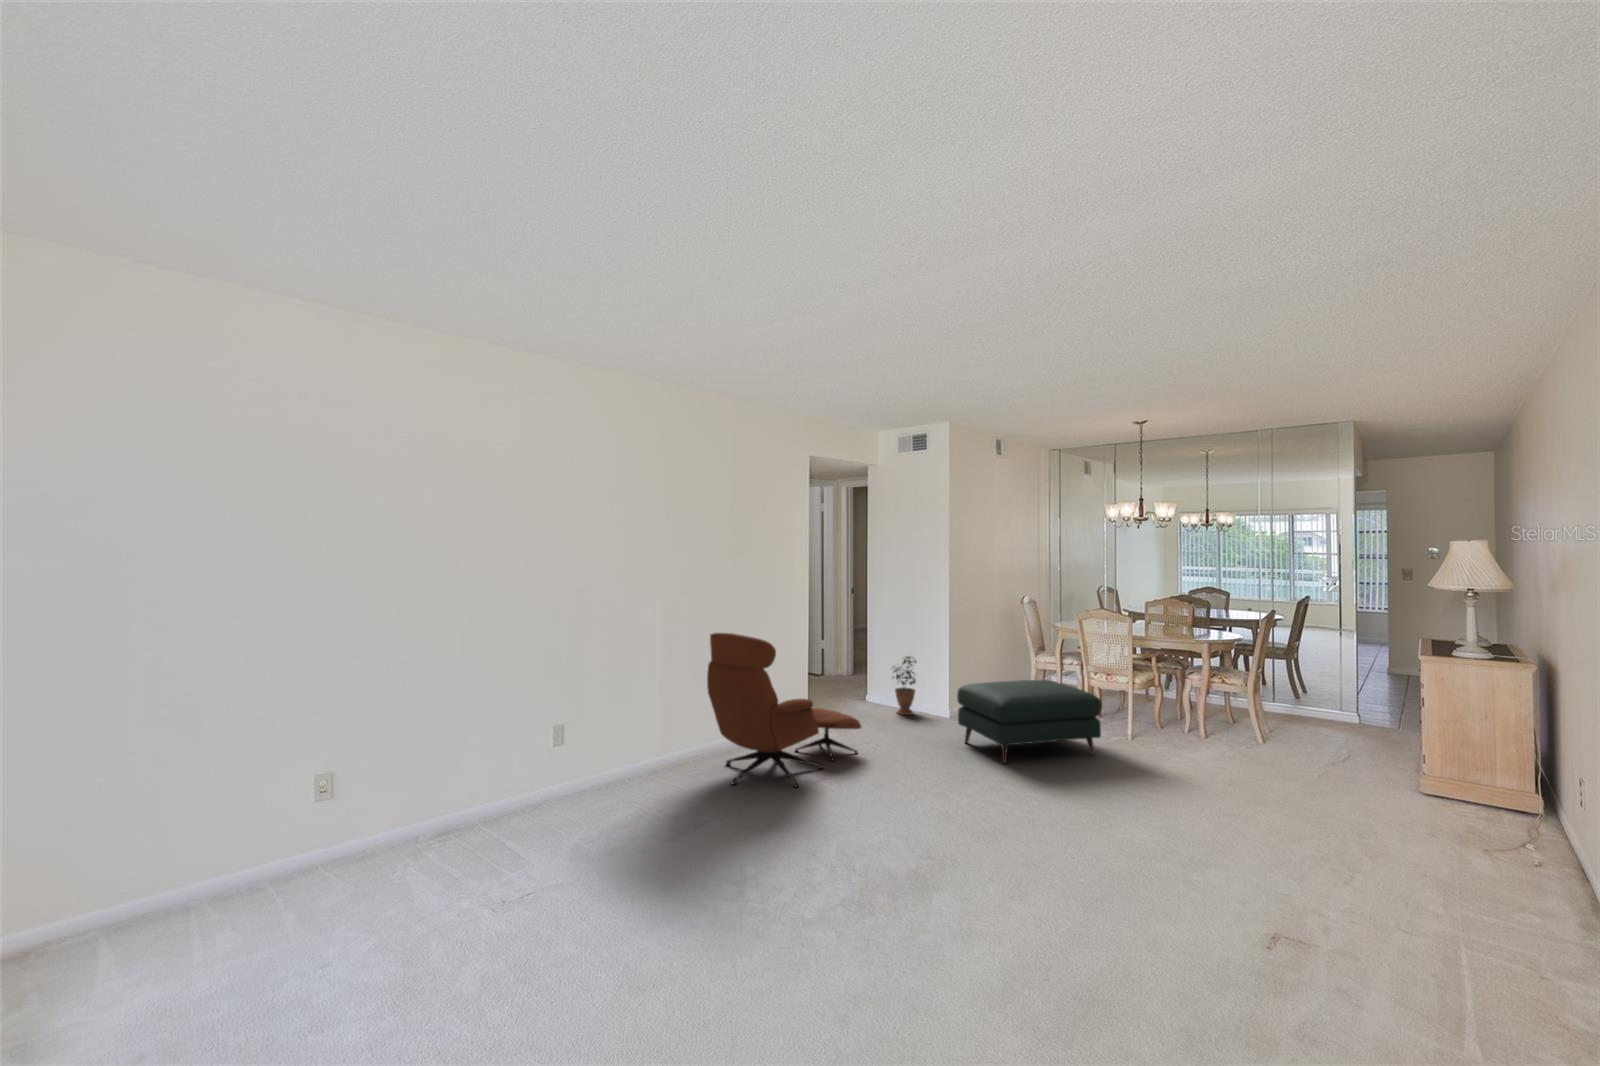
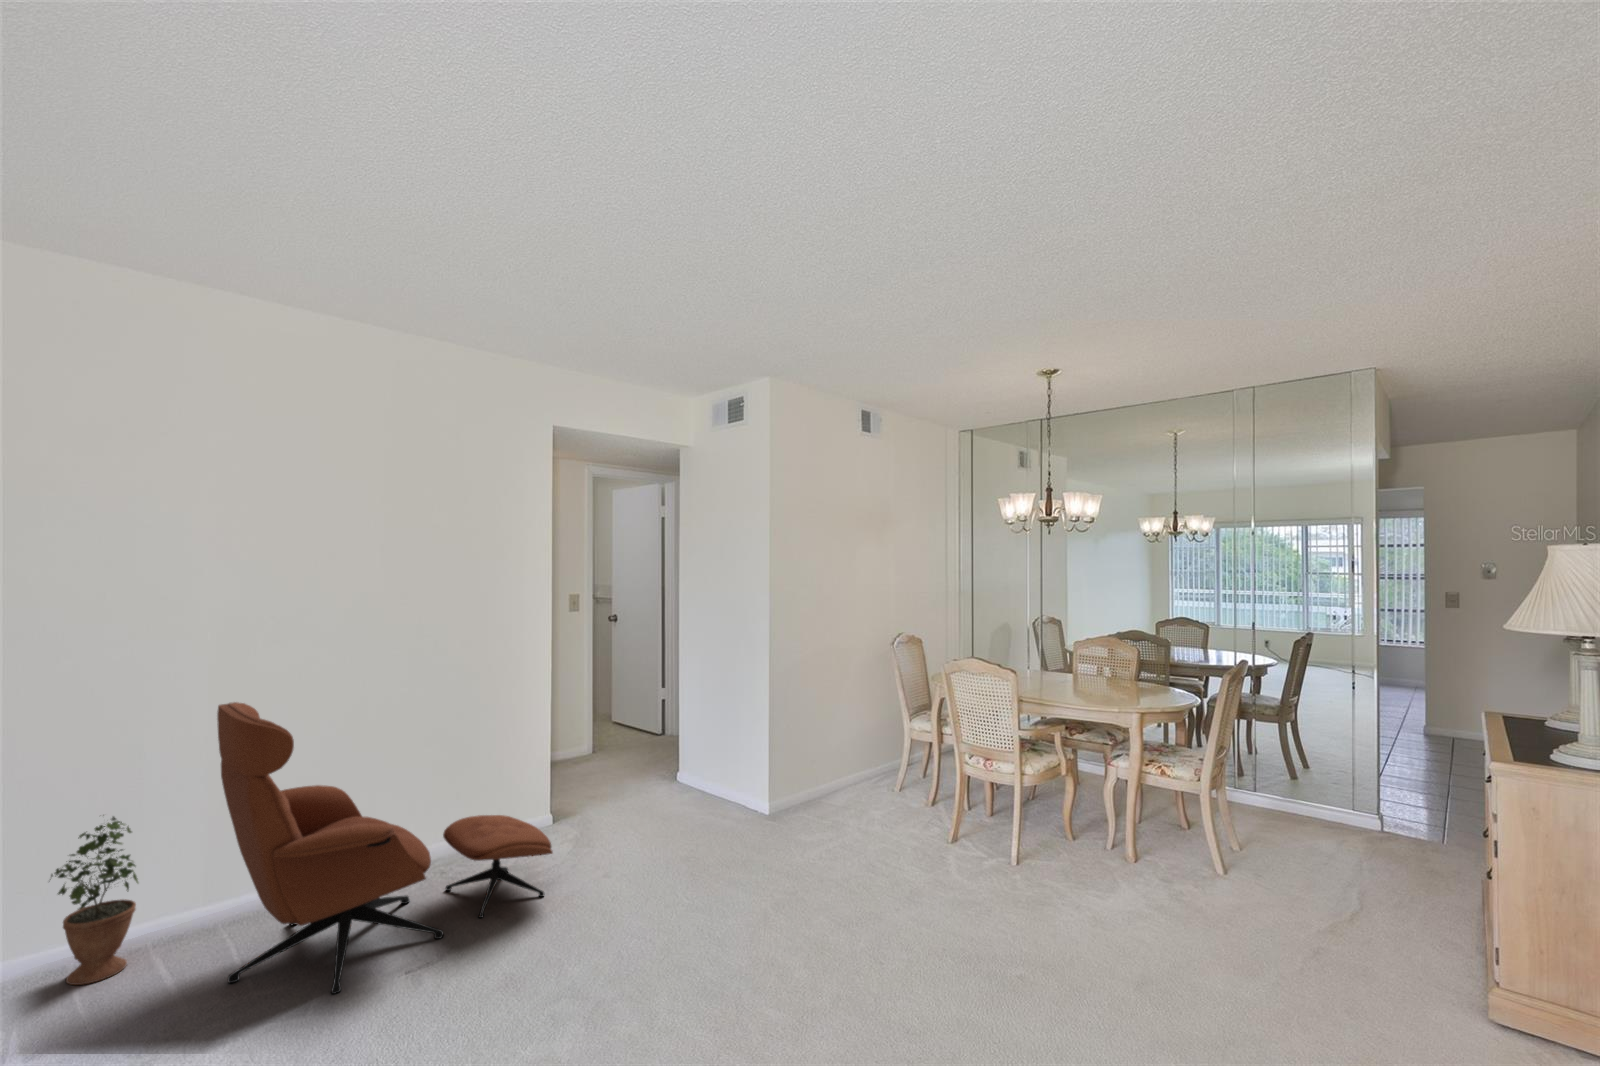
potted plant: present [893,656,916,715] -> present [50,817,138,985]
ottoman: present [957,680,1102,763] -> none [731,767,946,926]

